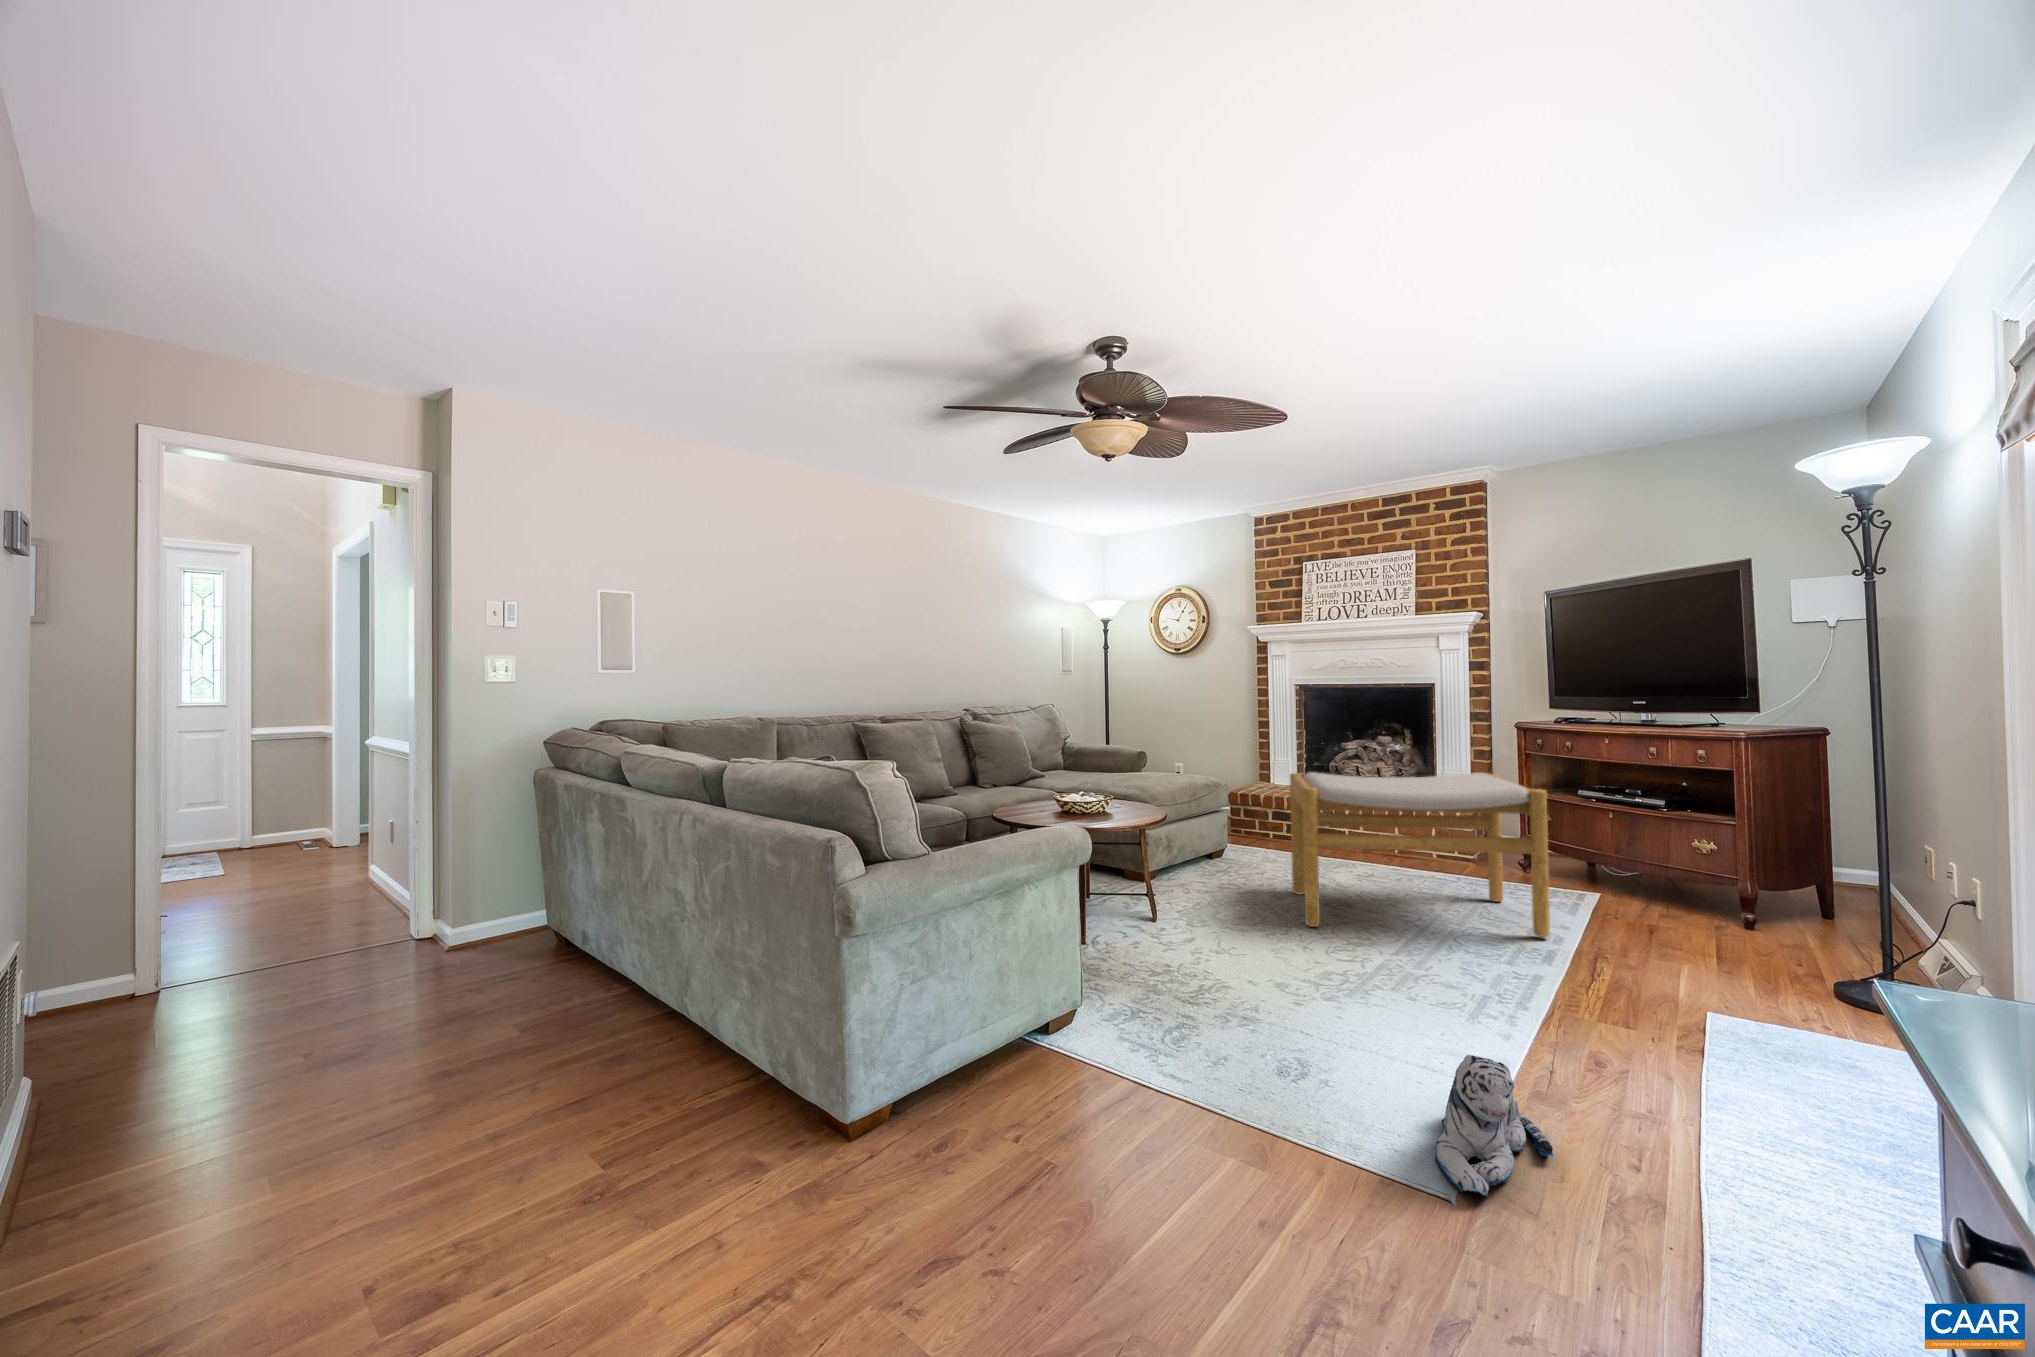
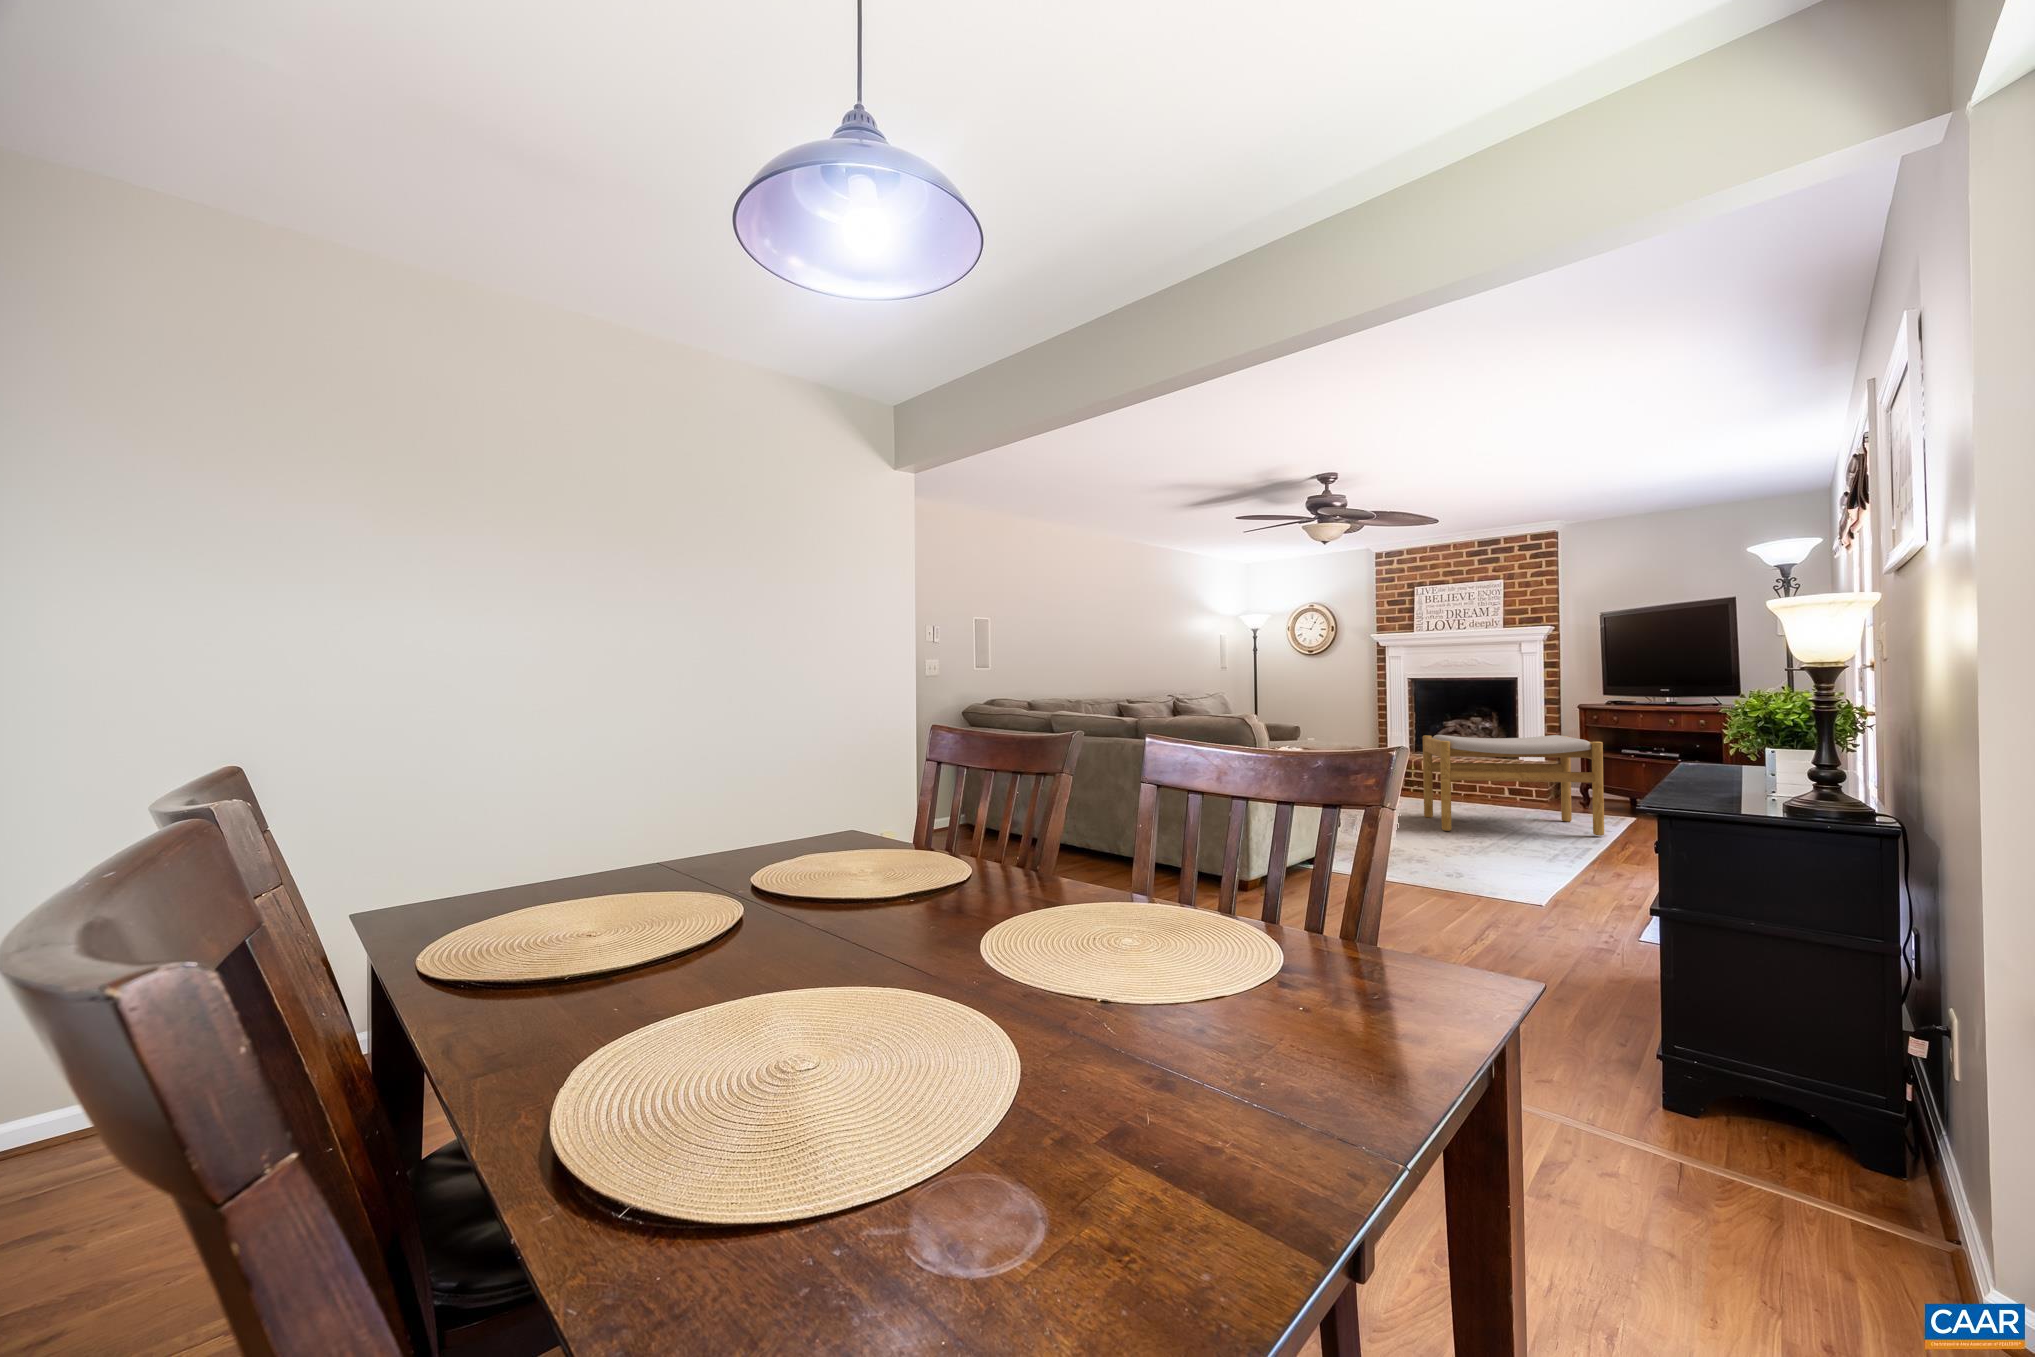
plush toy: present [1435,1054,1553,1196] -> none [1549,851,1609,909]

